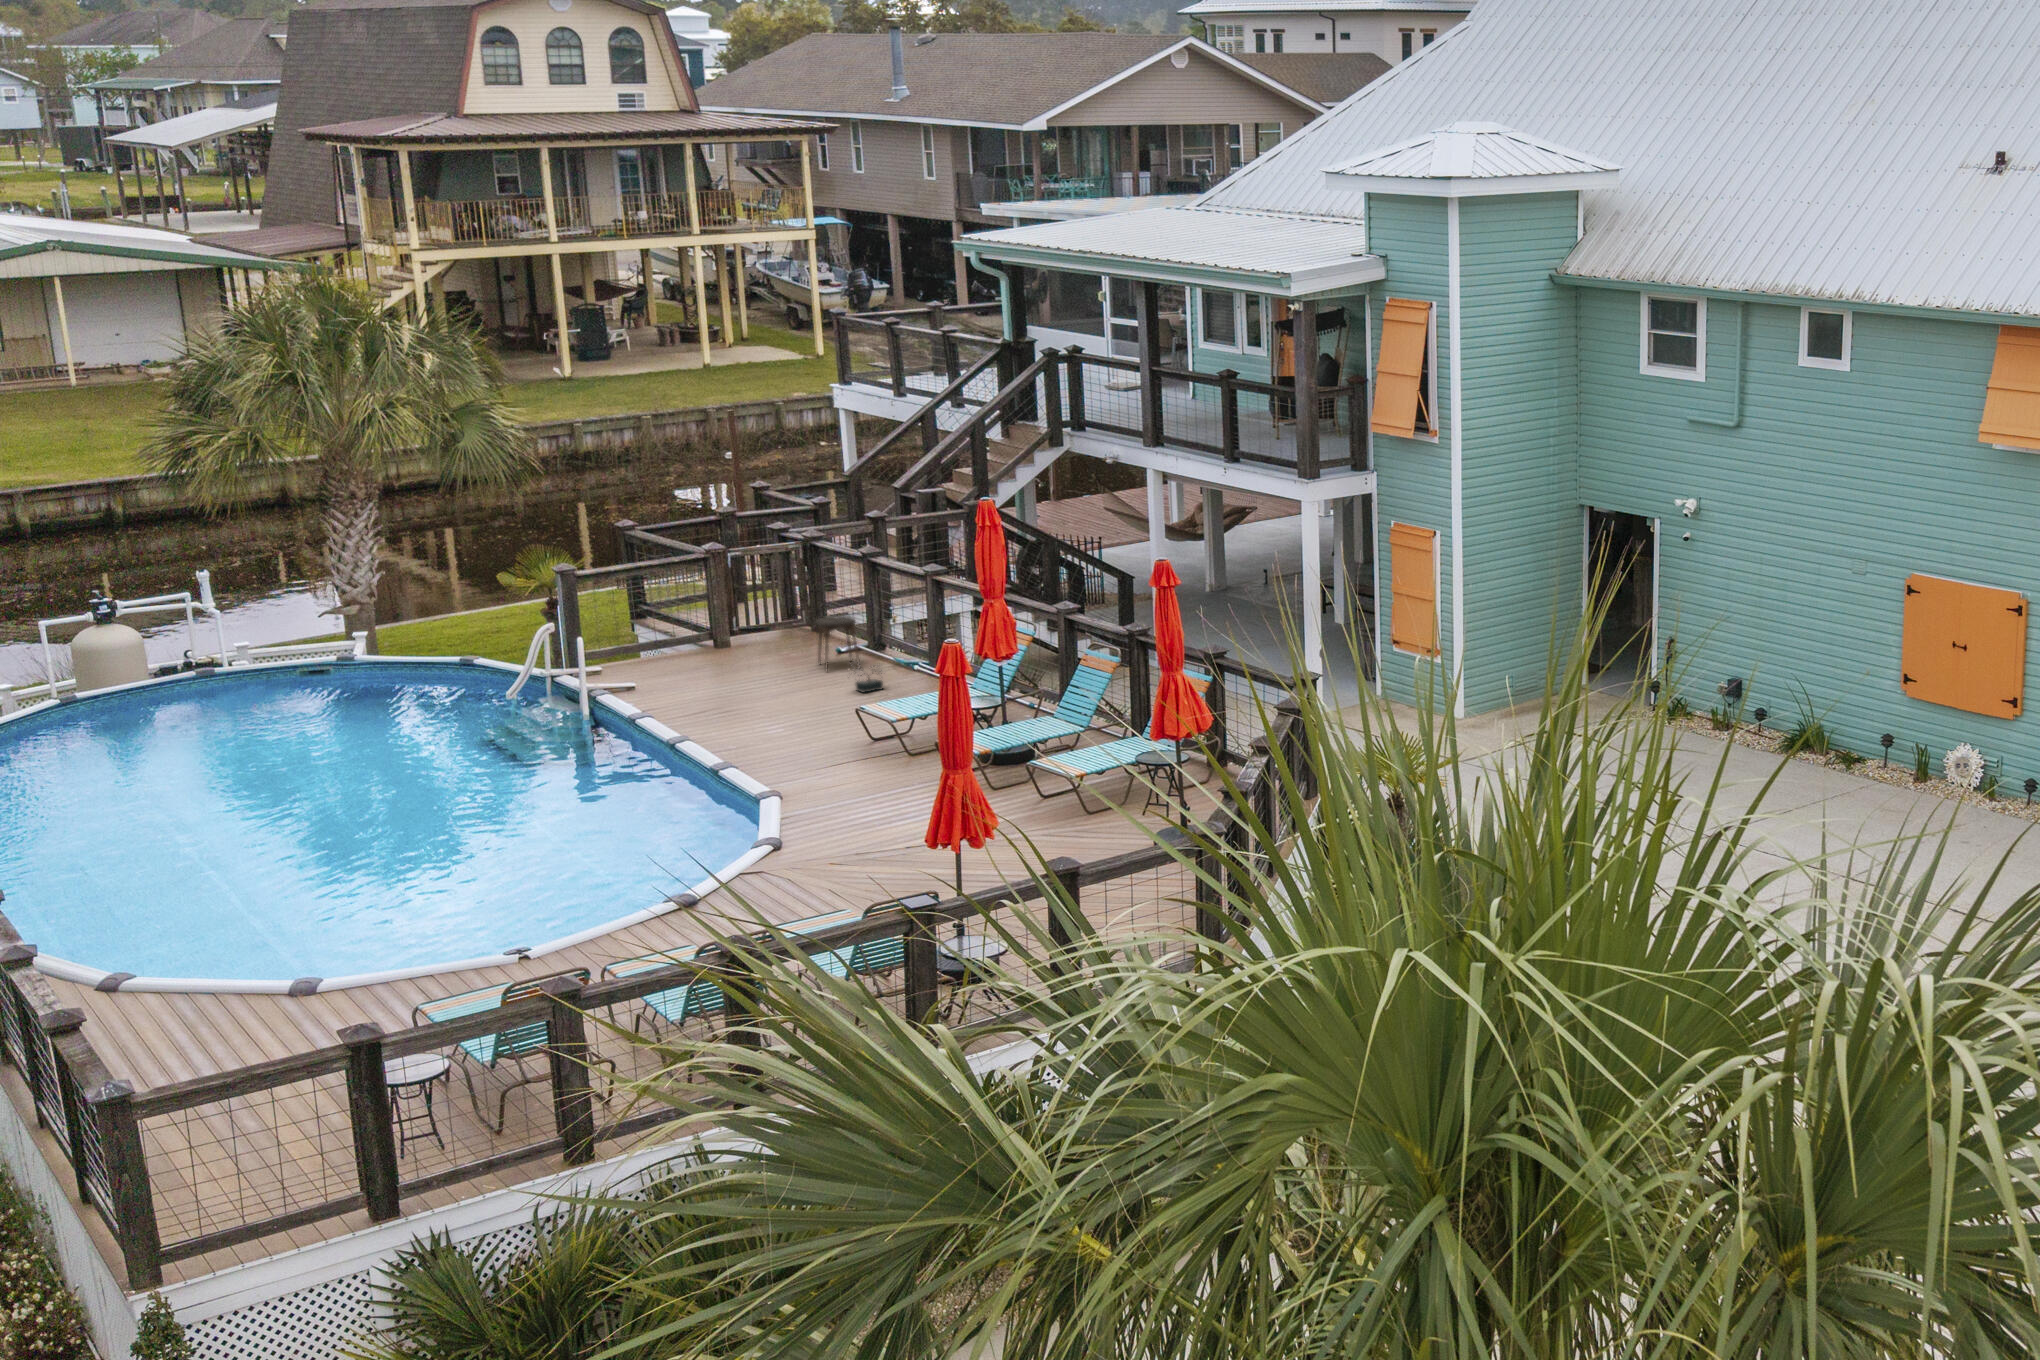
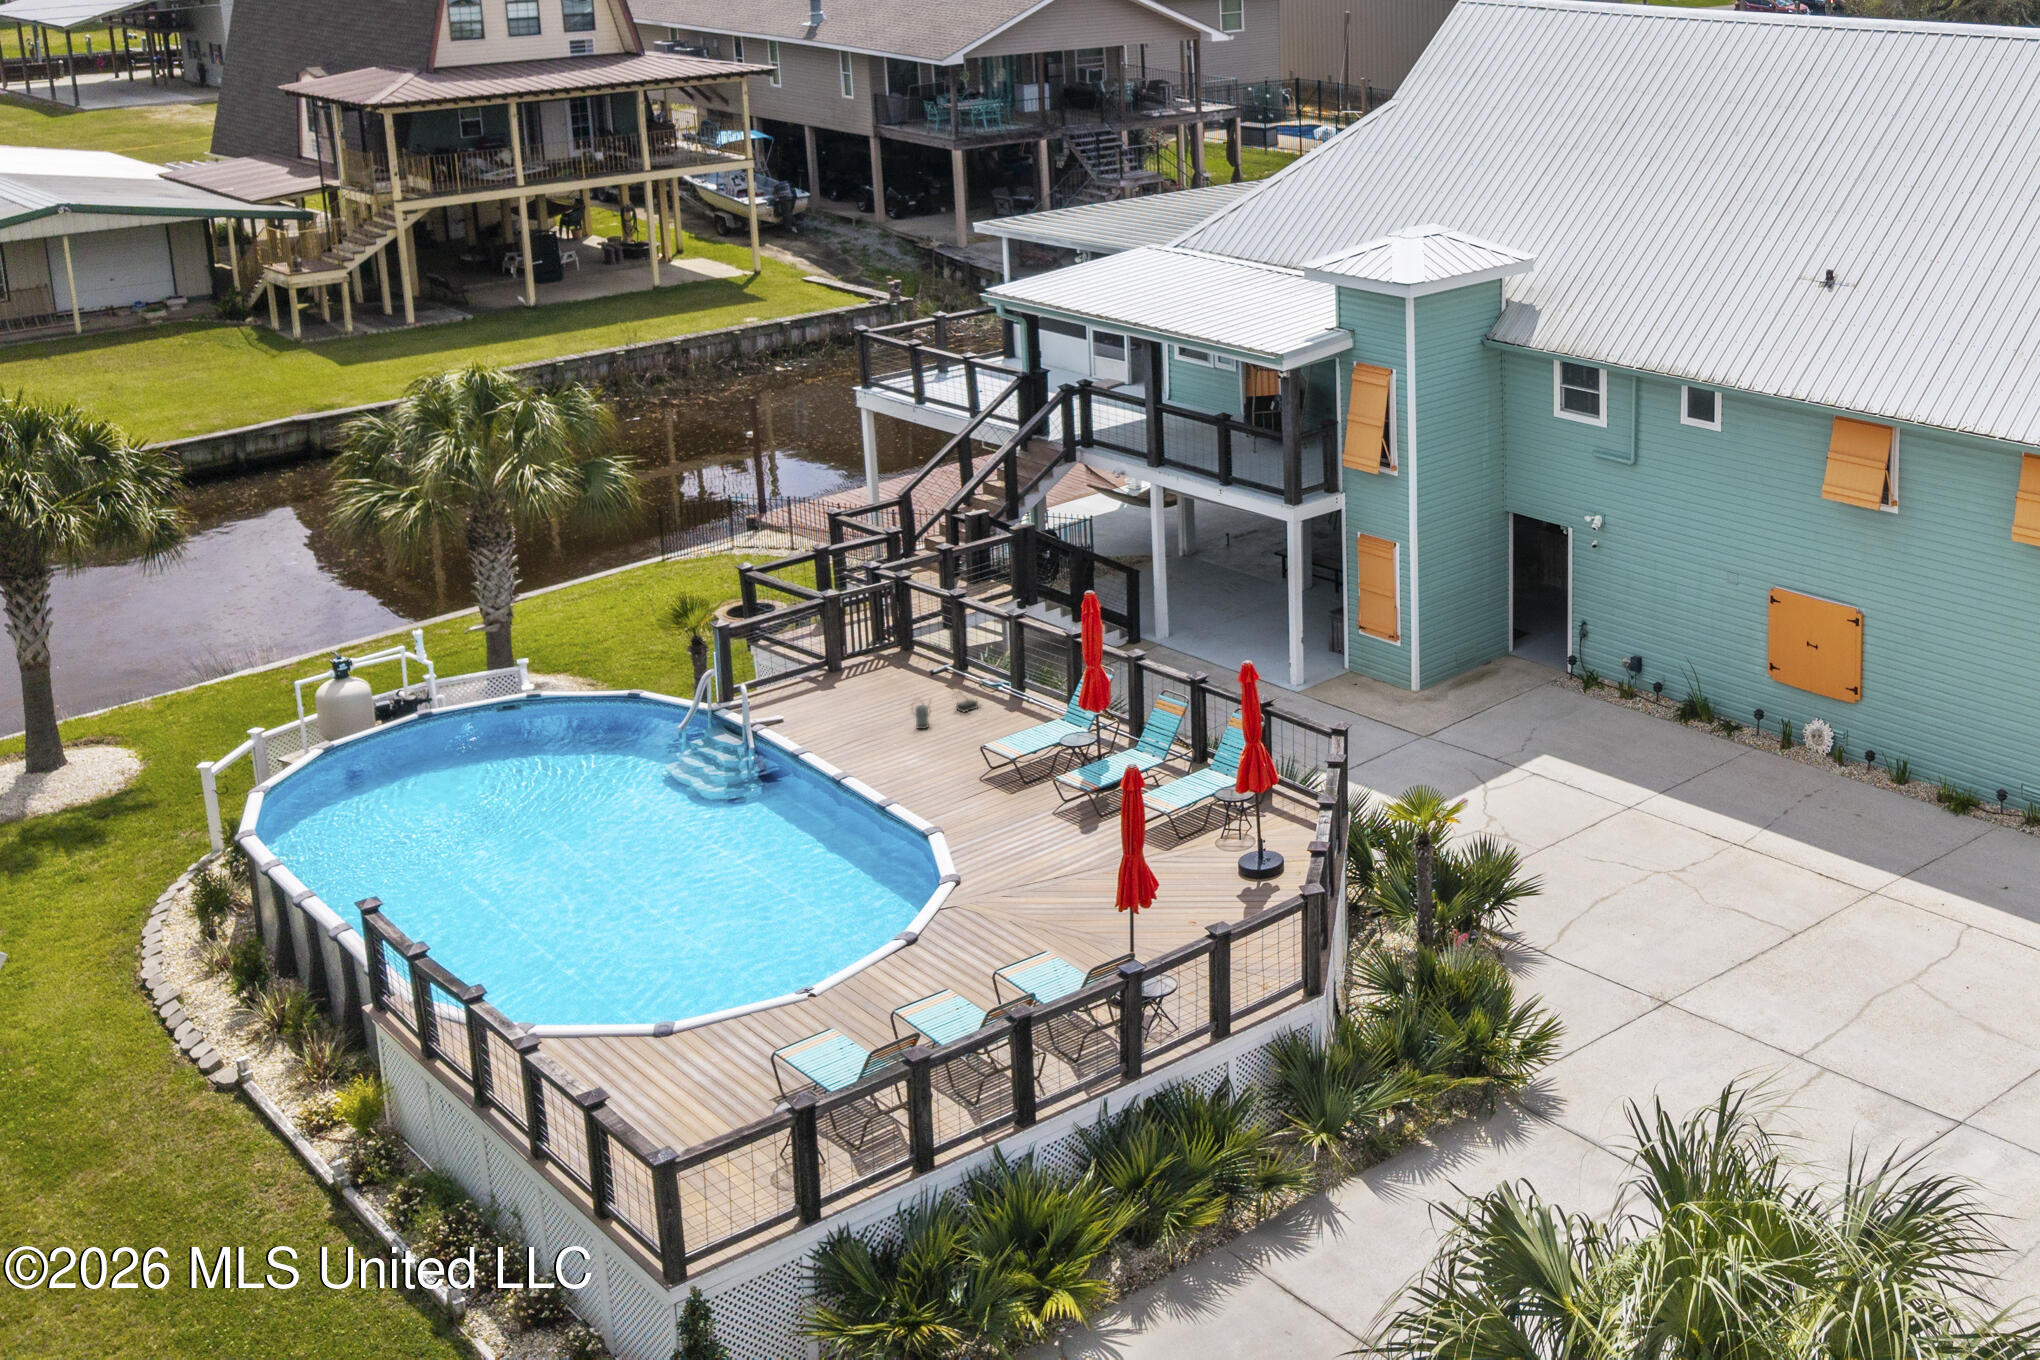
stool: present [817,616,859,666] -> none [916,643,952,691]
watering can: none [790,667,820,706] -> present [913,701,930,729]

